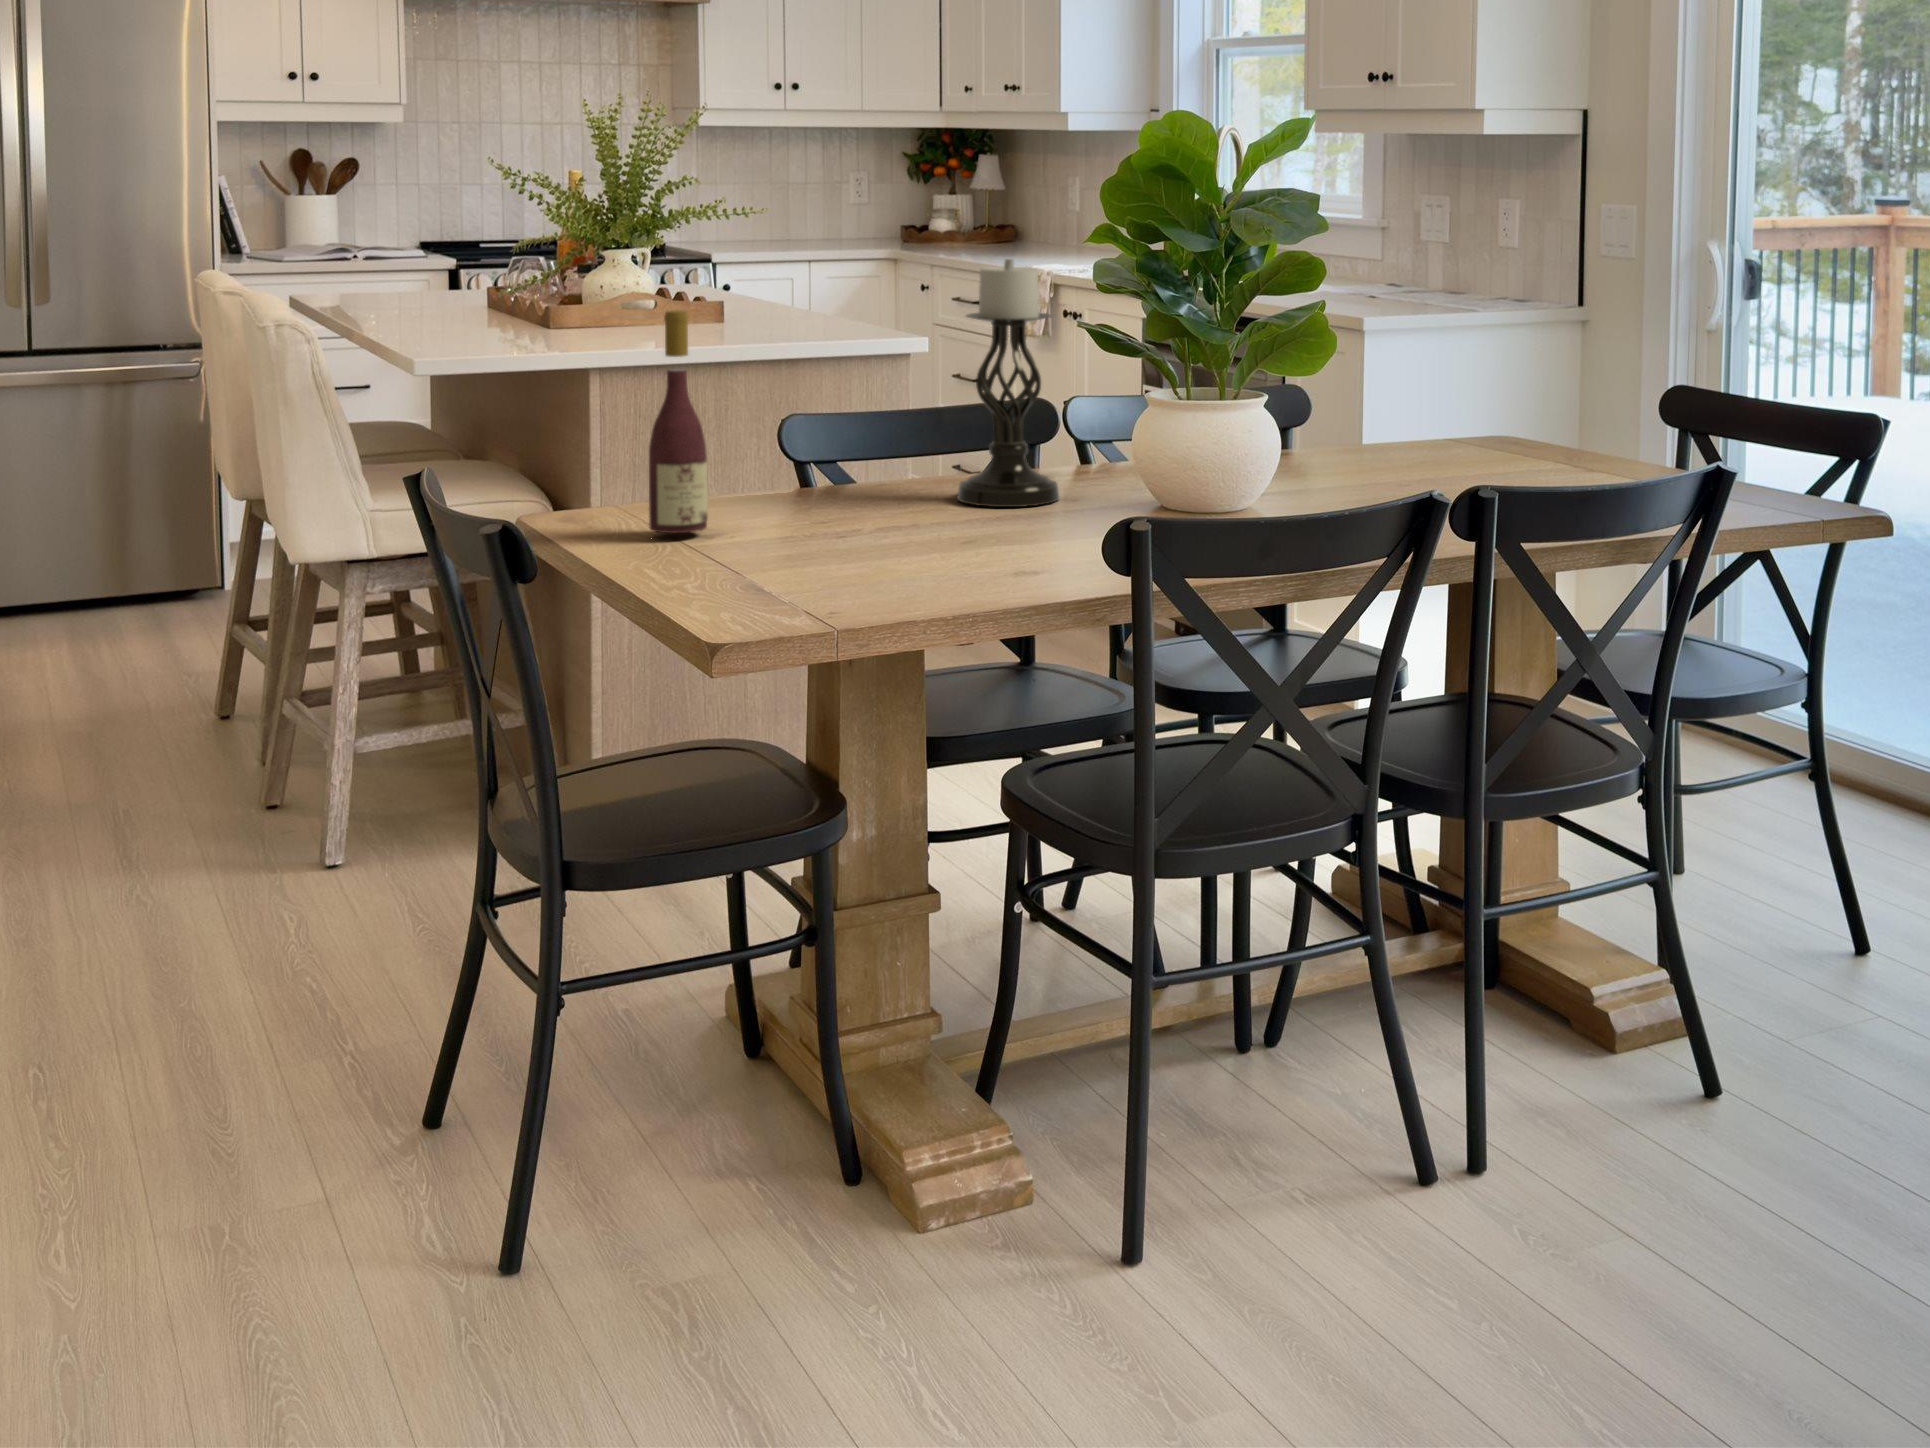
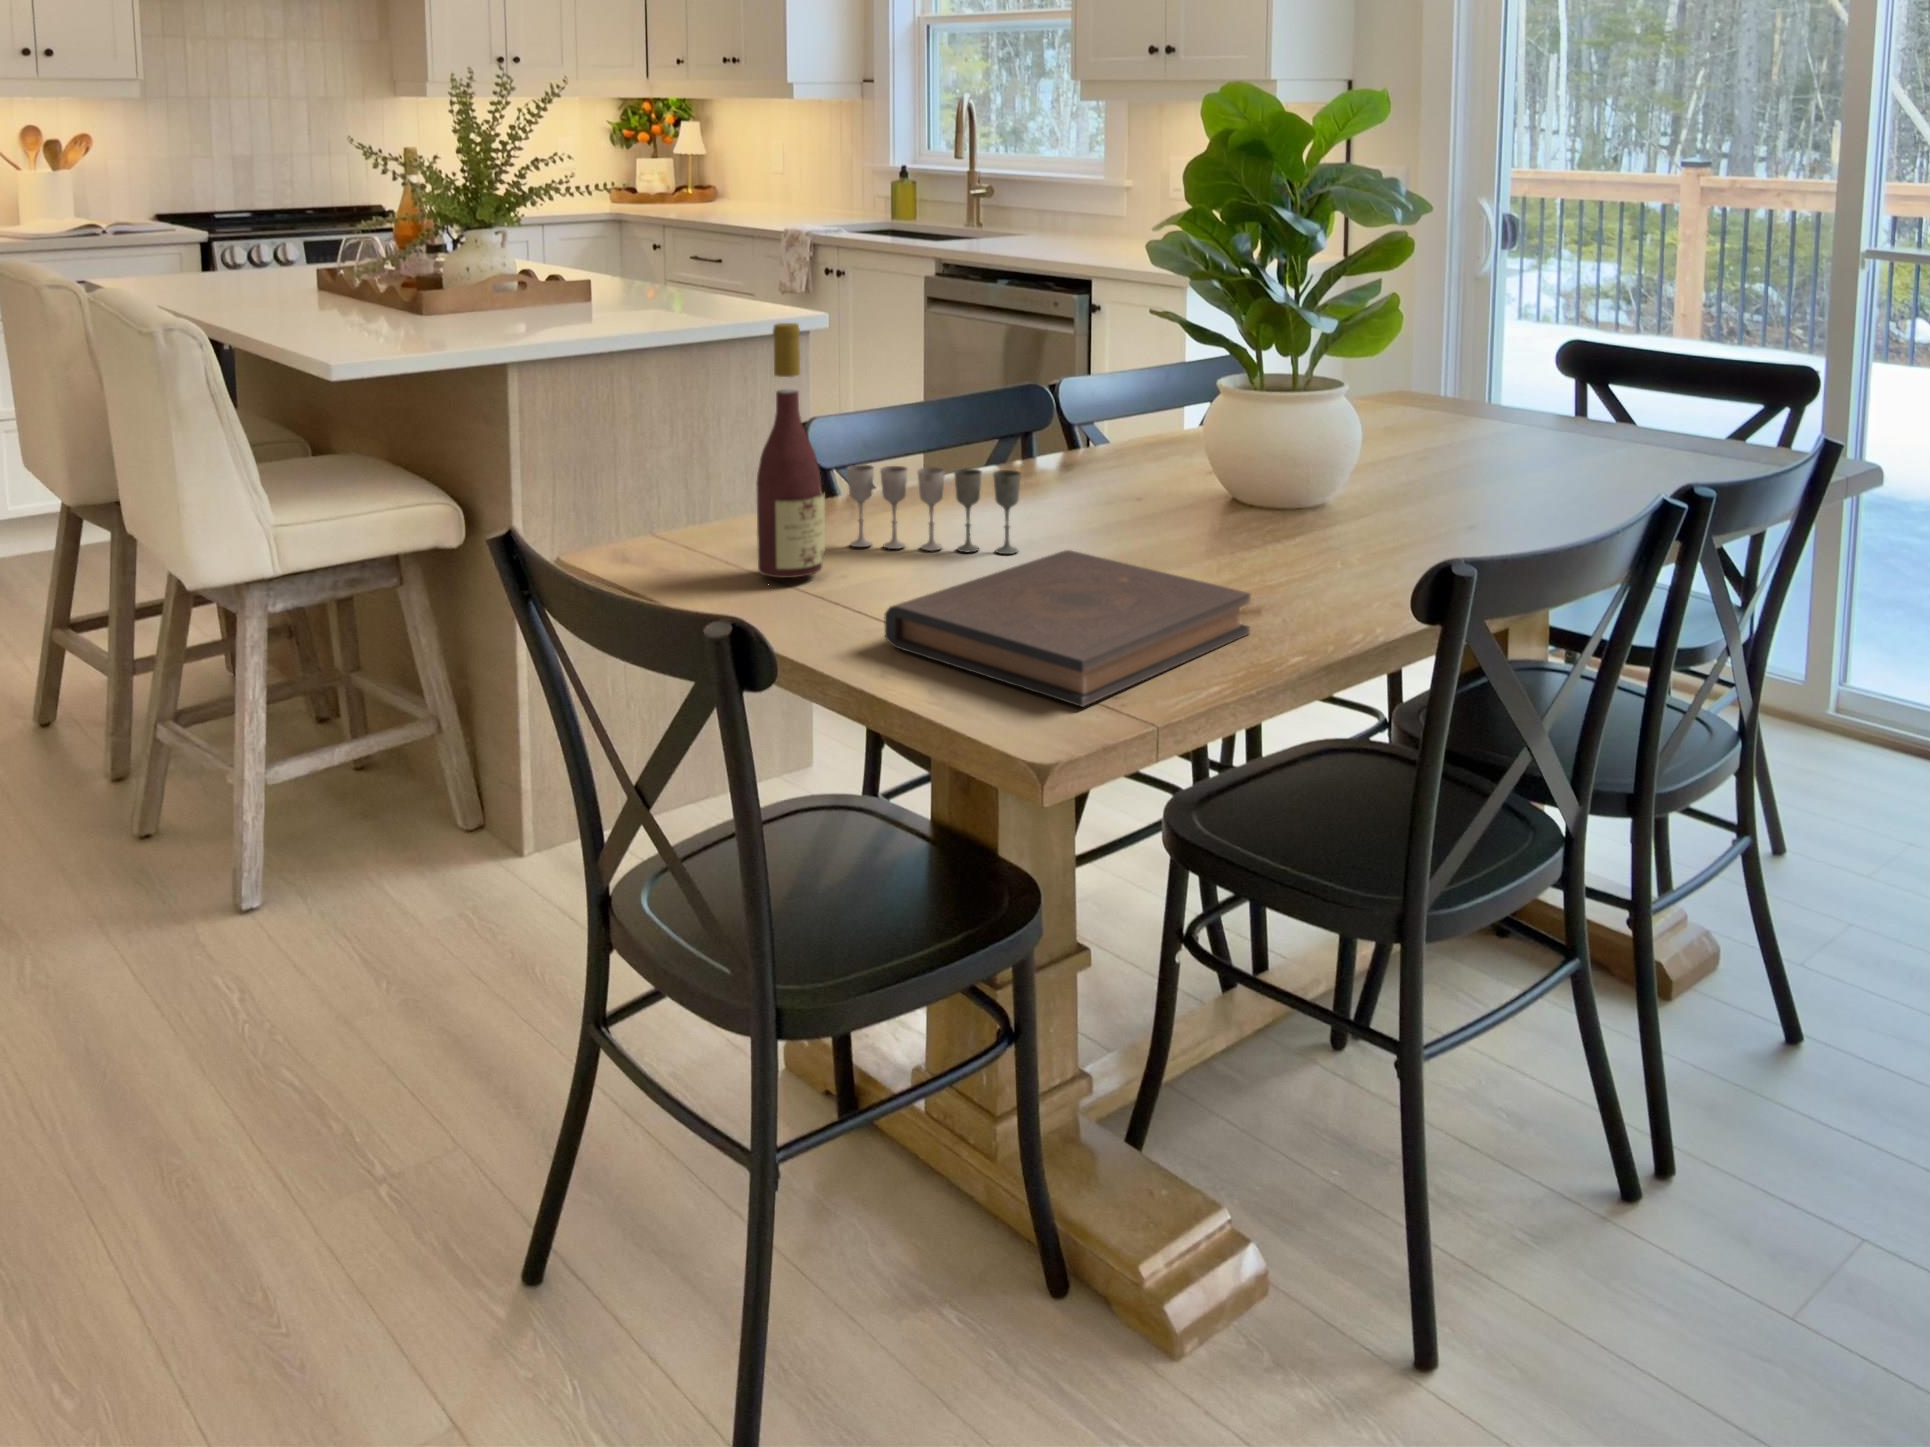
candle holder: present [957,259,1059,507] -> none [1023,247,1131,511]
wine glass: none [754,447,898,531] -> present [847,465,1021,554]
book: none [690,519,1000,617] -> present [885,550,1251,707]

